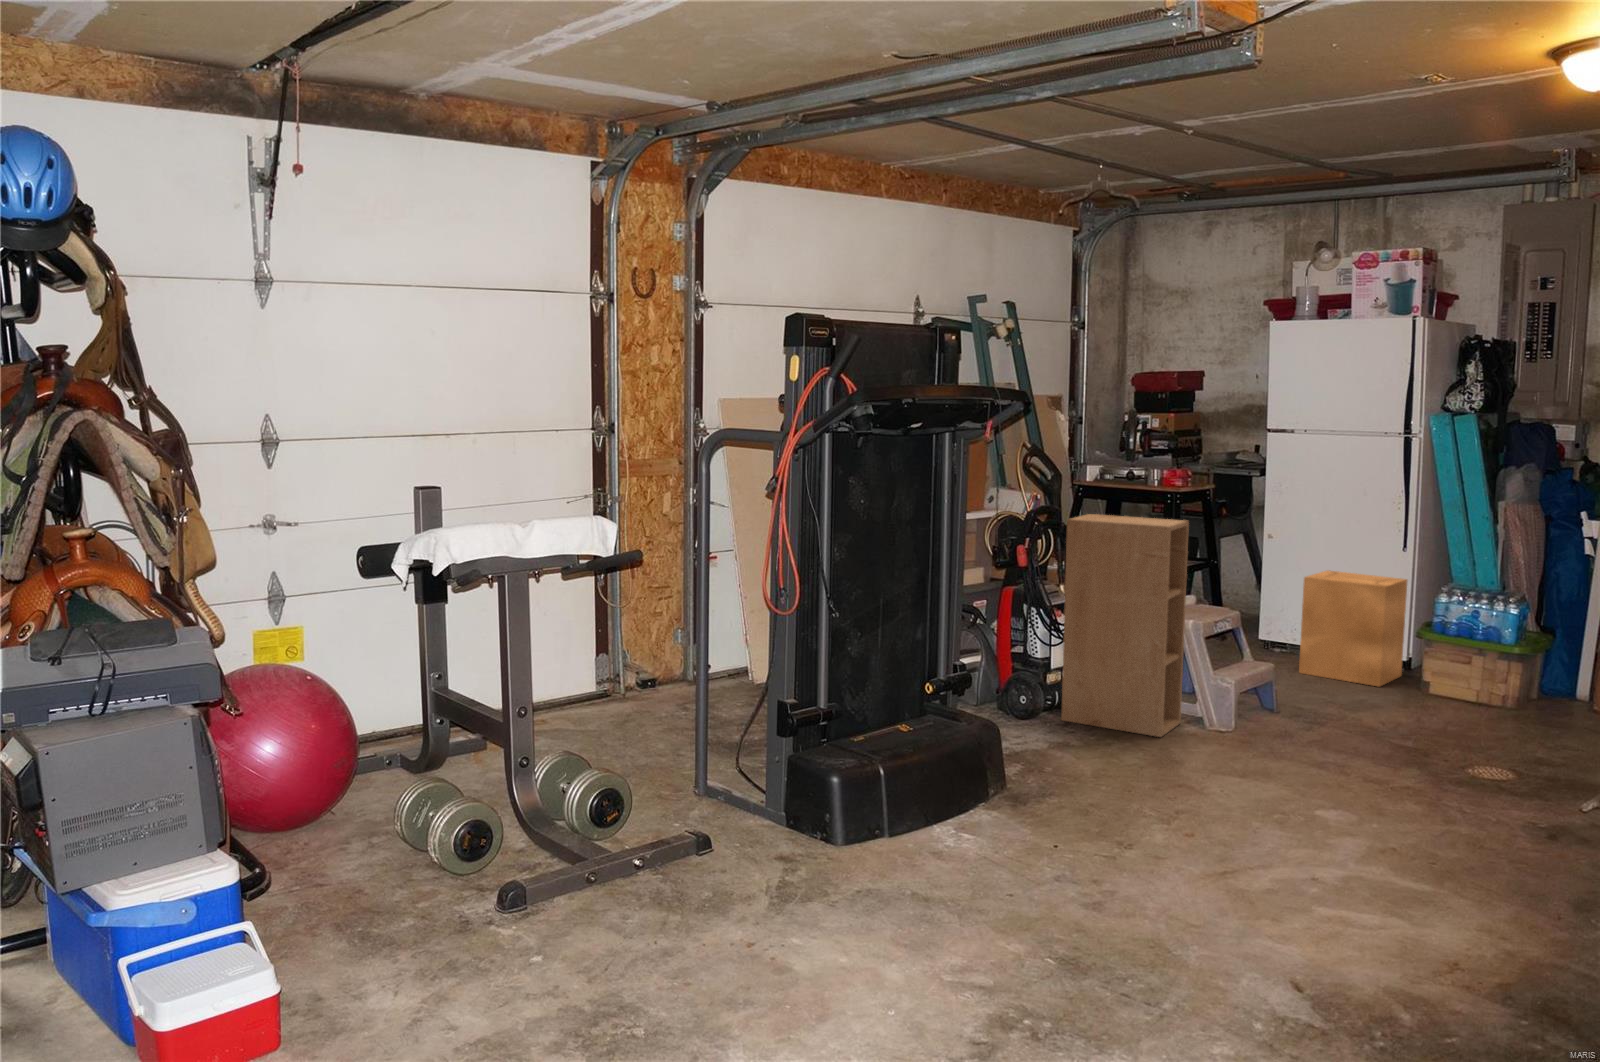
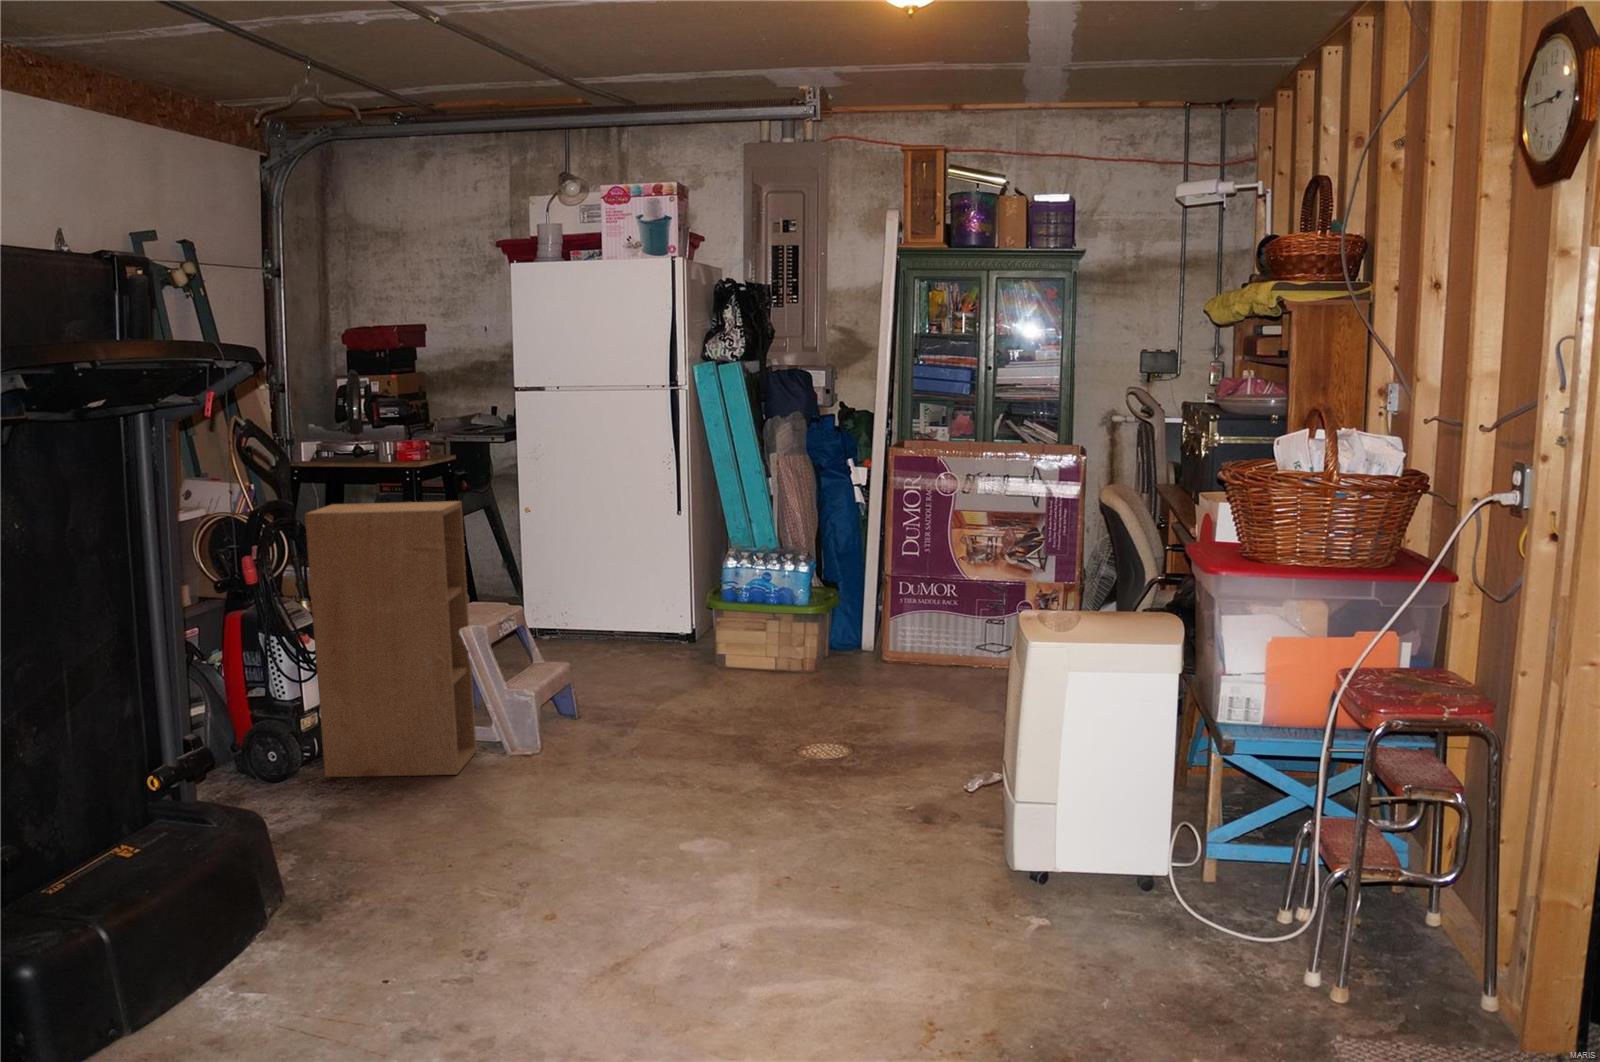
cardboard box: present [1299,570,1407,687] -> none [589,545,697,667]

